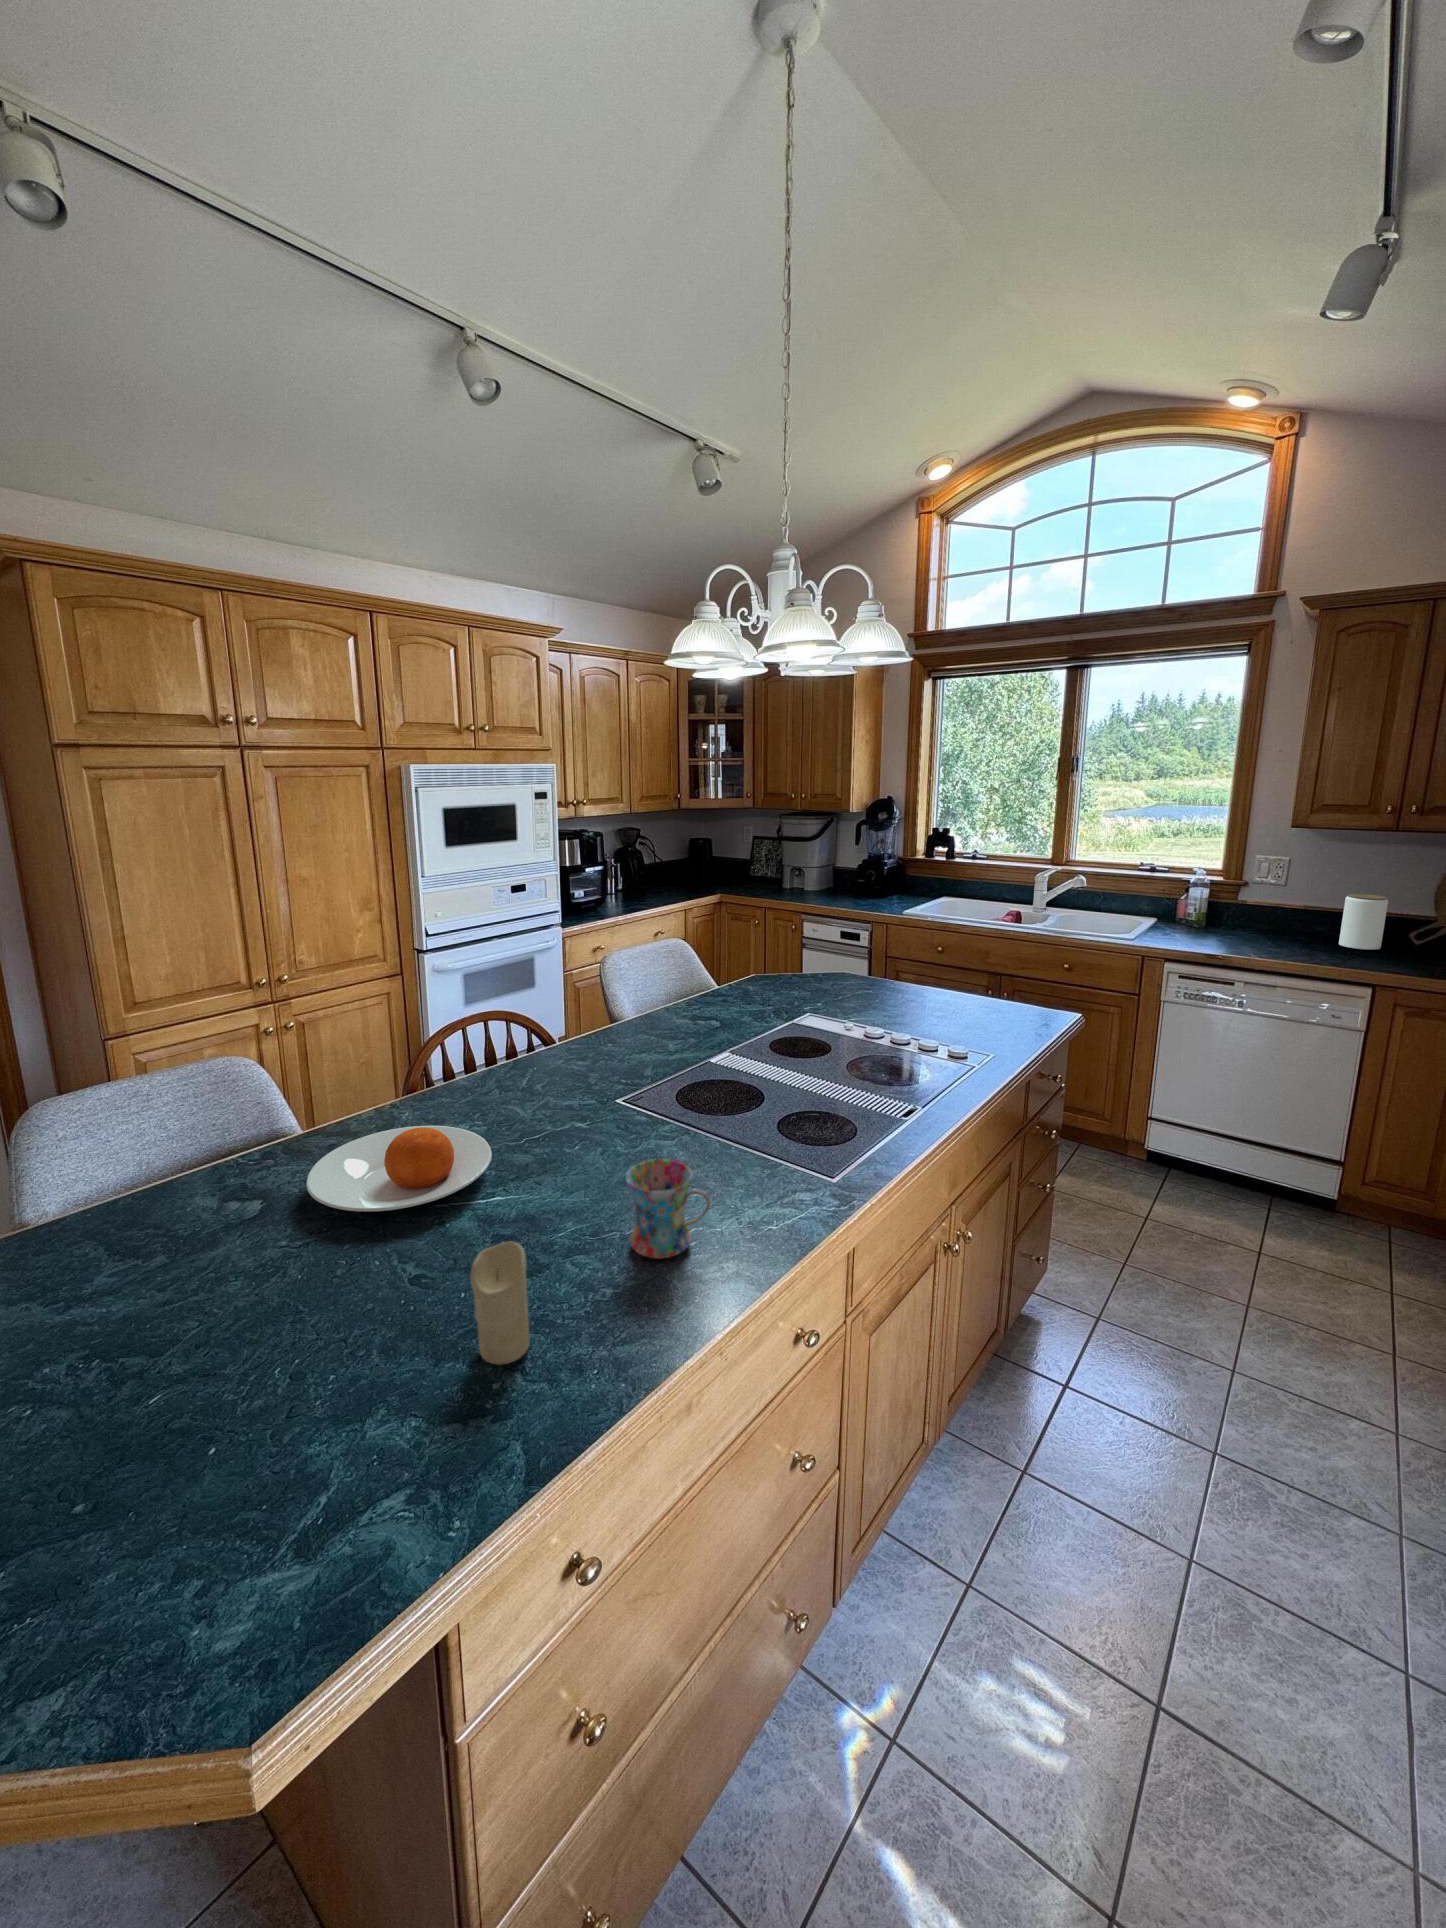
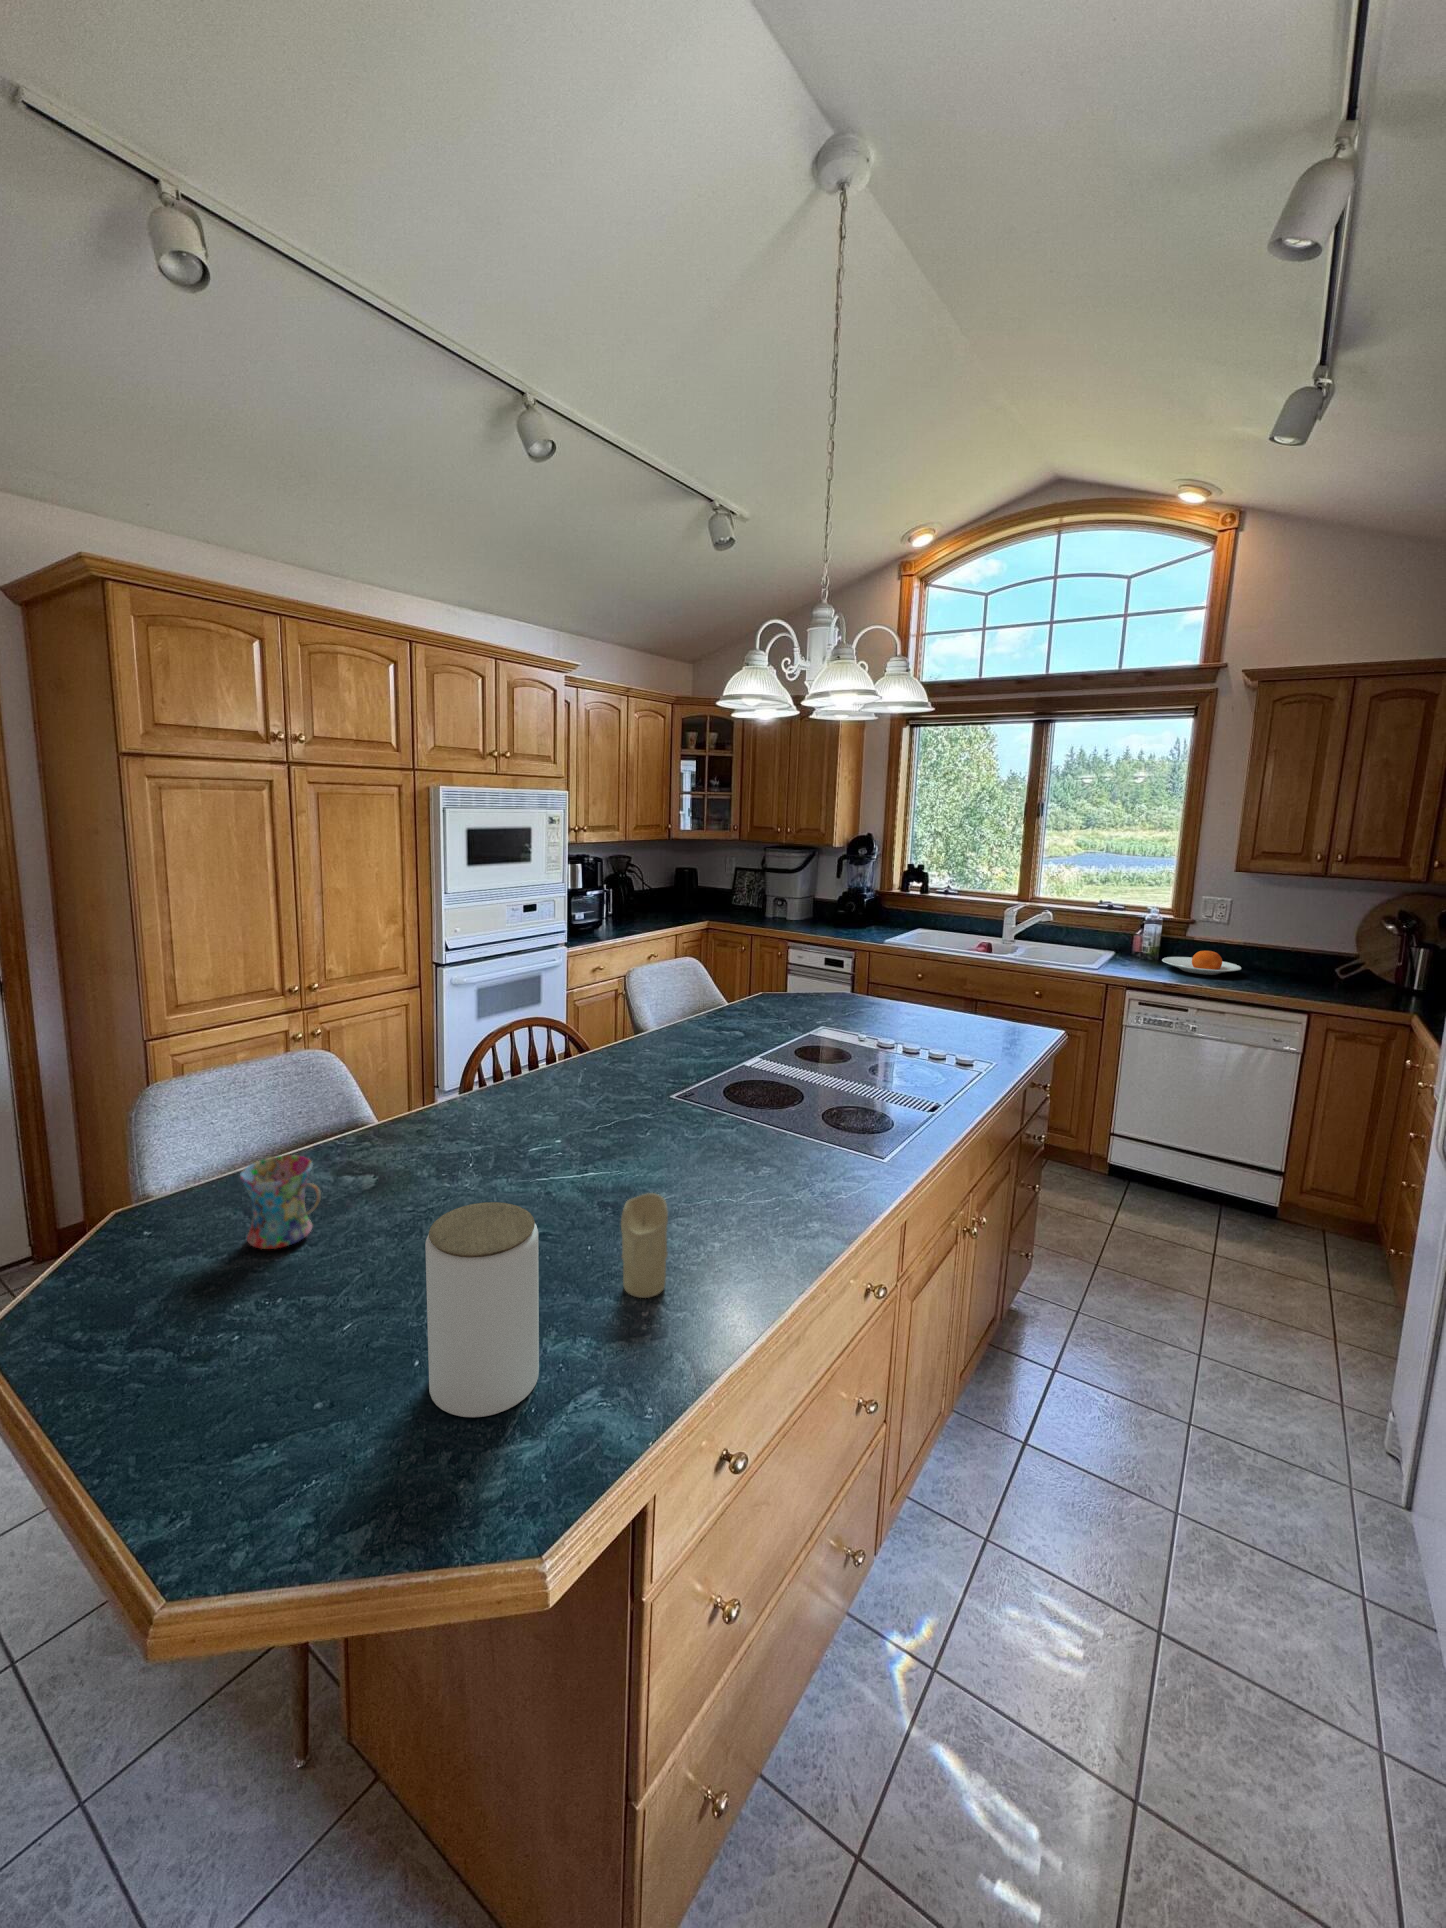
jar: present [1339,894,1388,950] -> present [425,1202,539,1417]
plate: present [306,1126,492,1212] -> present [1162,951,1241,975]
mug: present [625,1159,711,1259] -> present [240,1155,321,1249]

